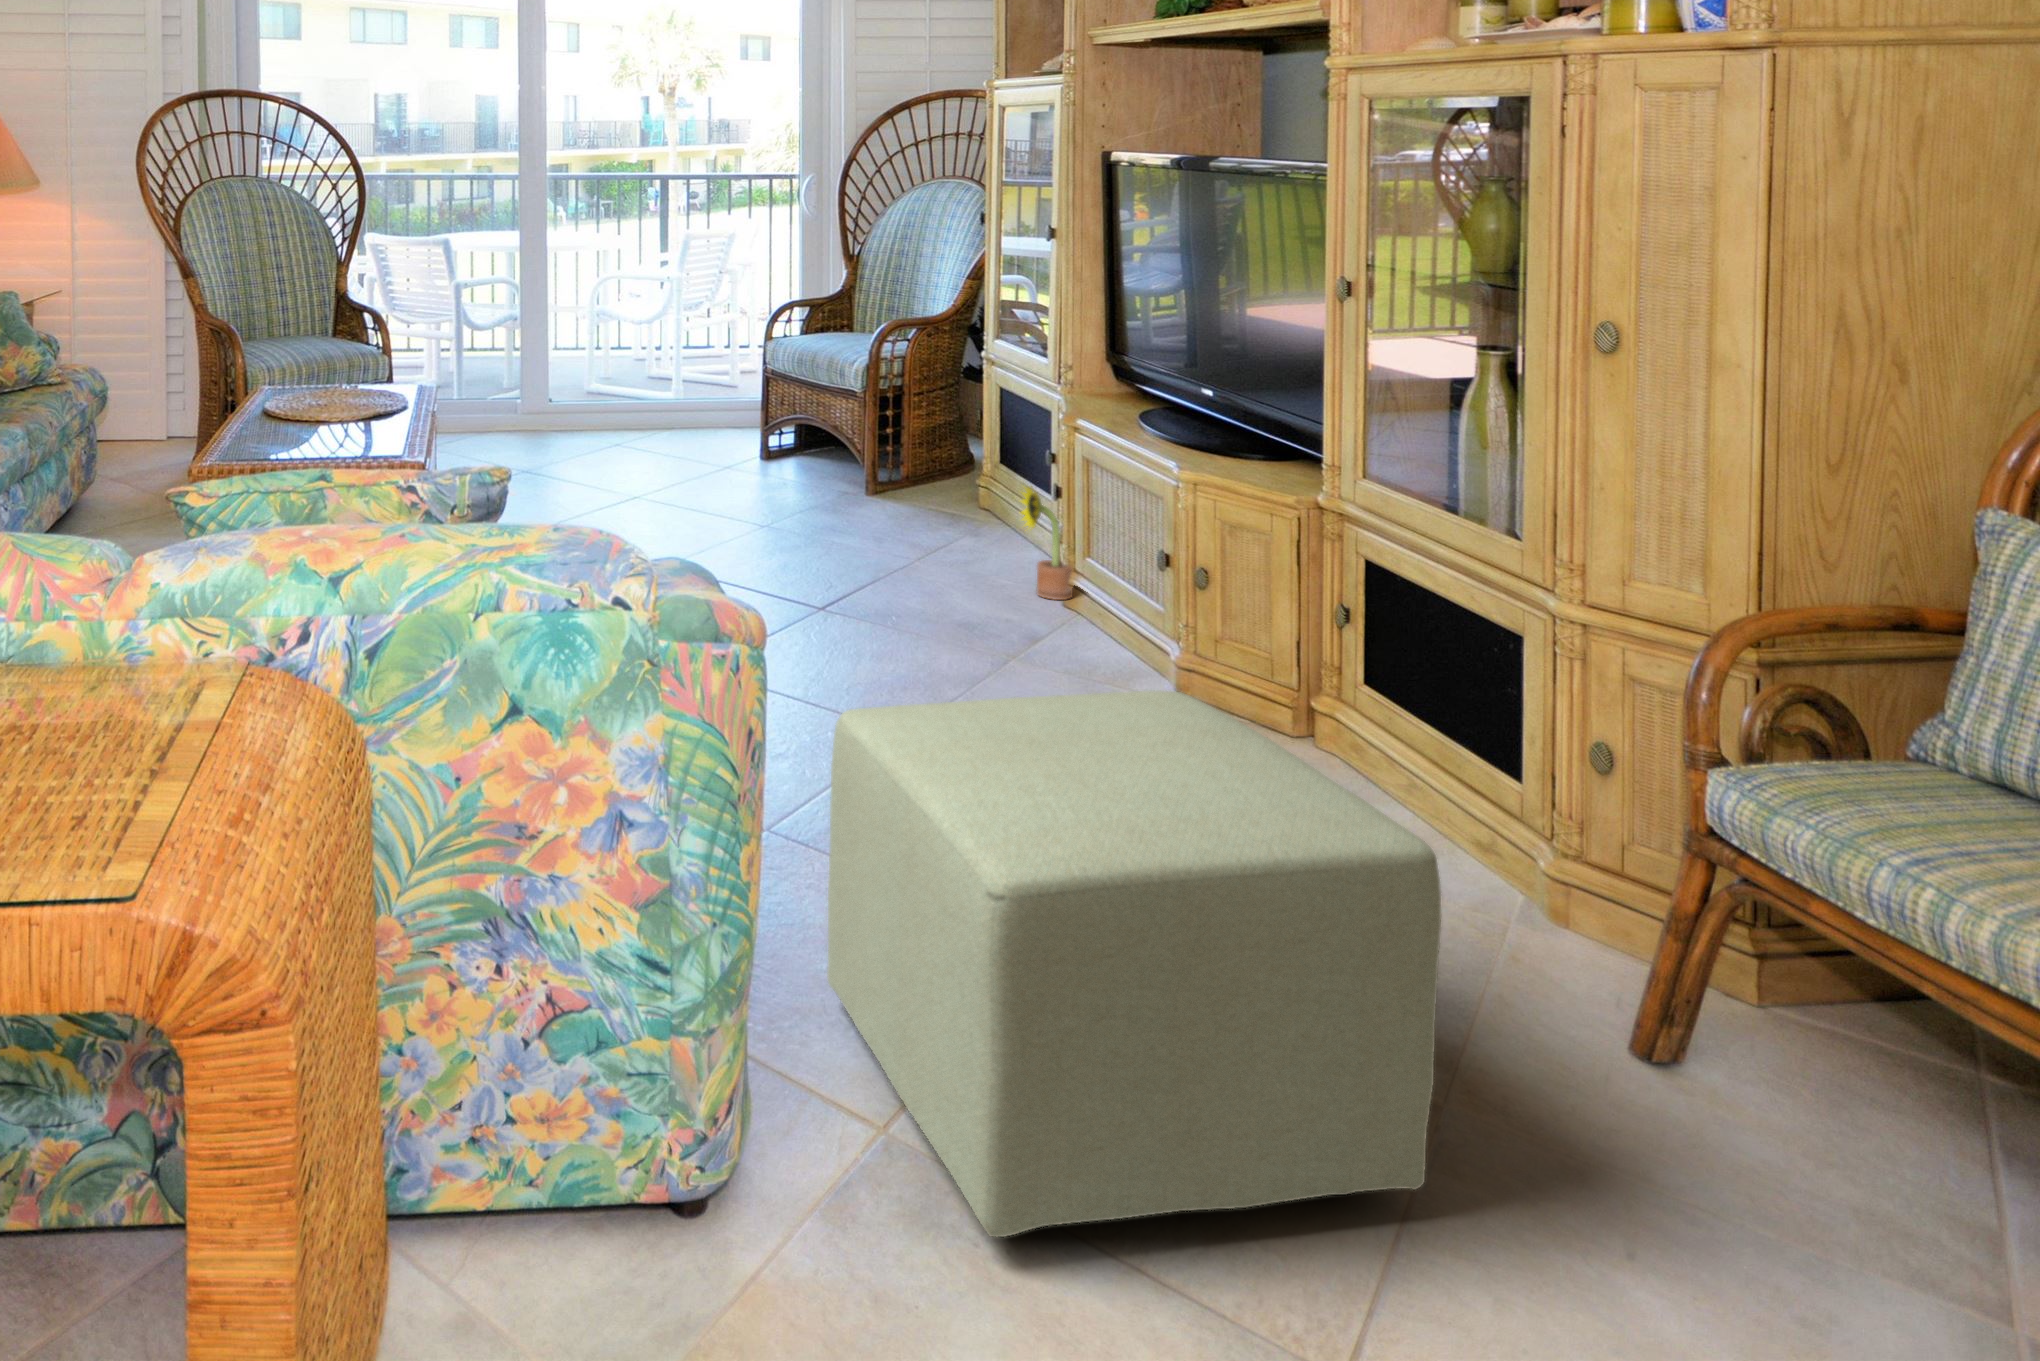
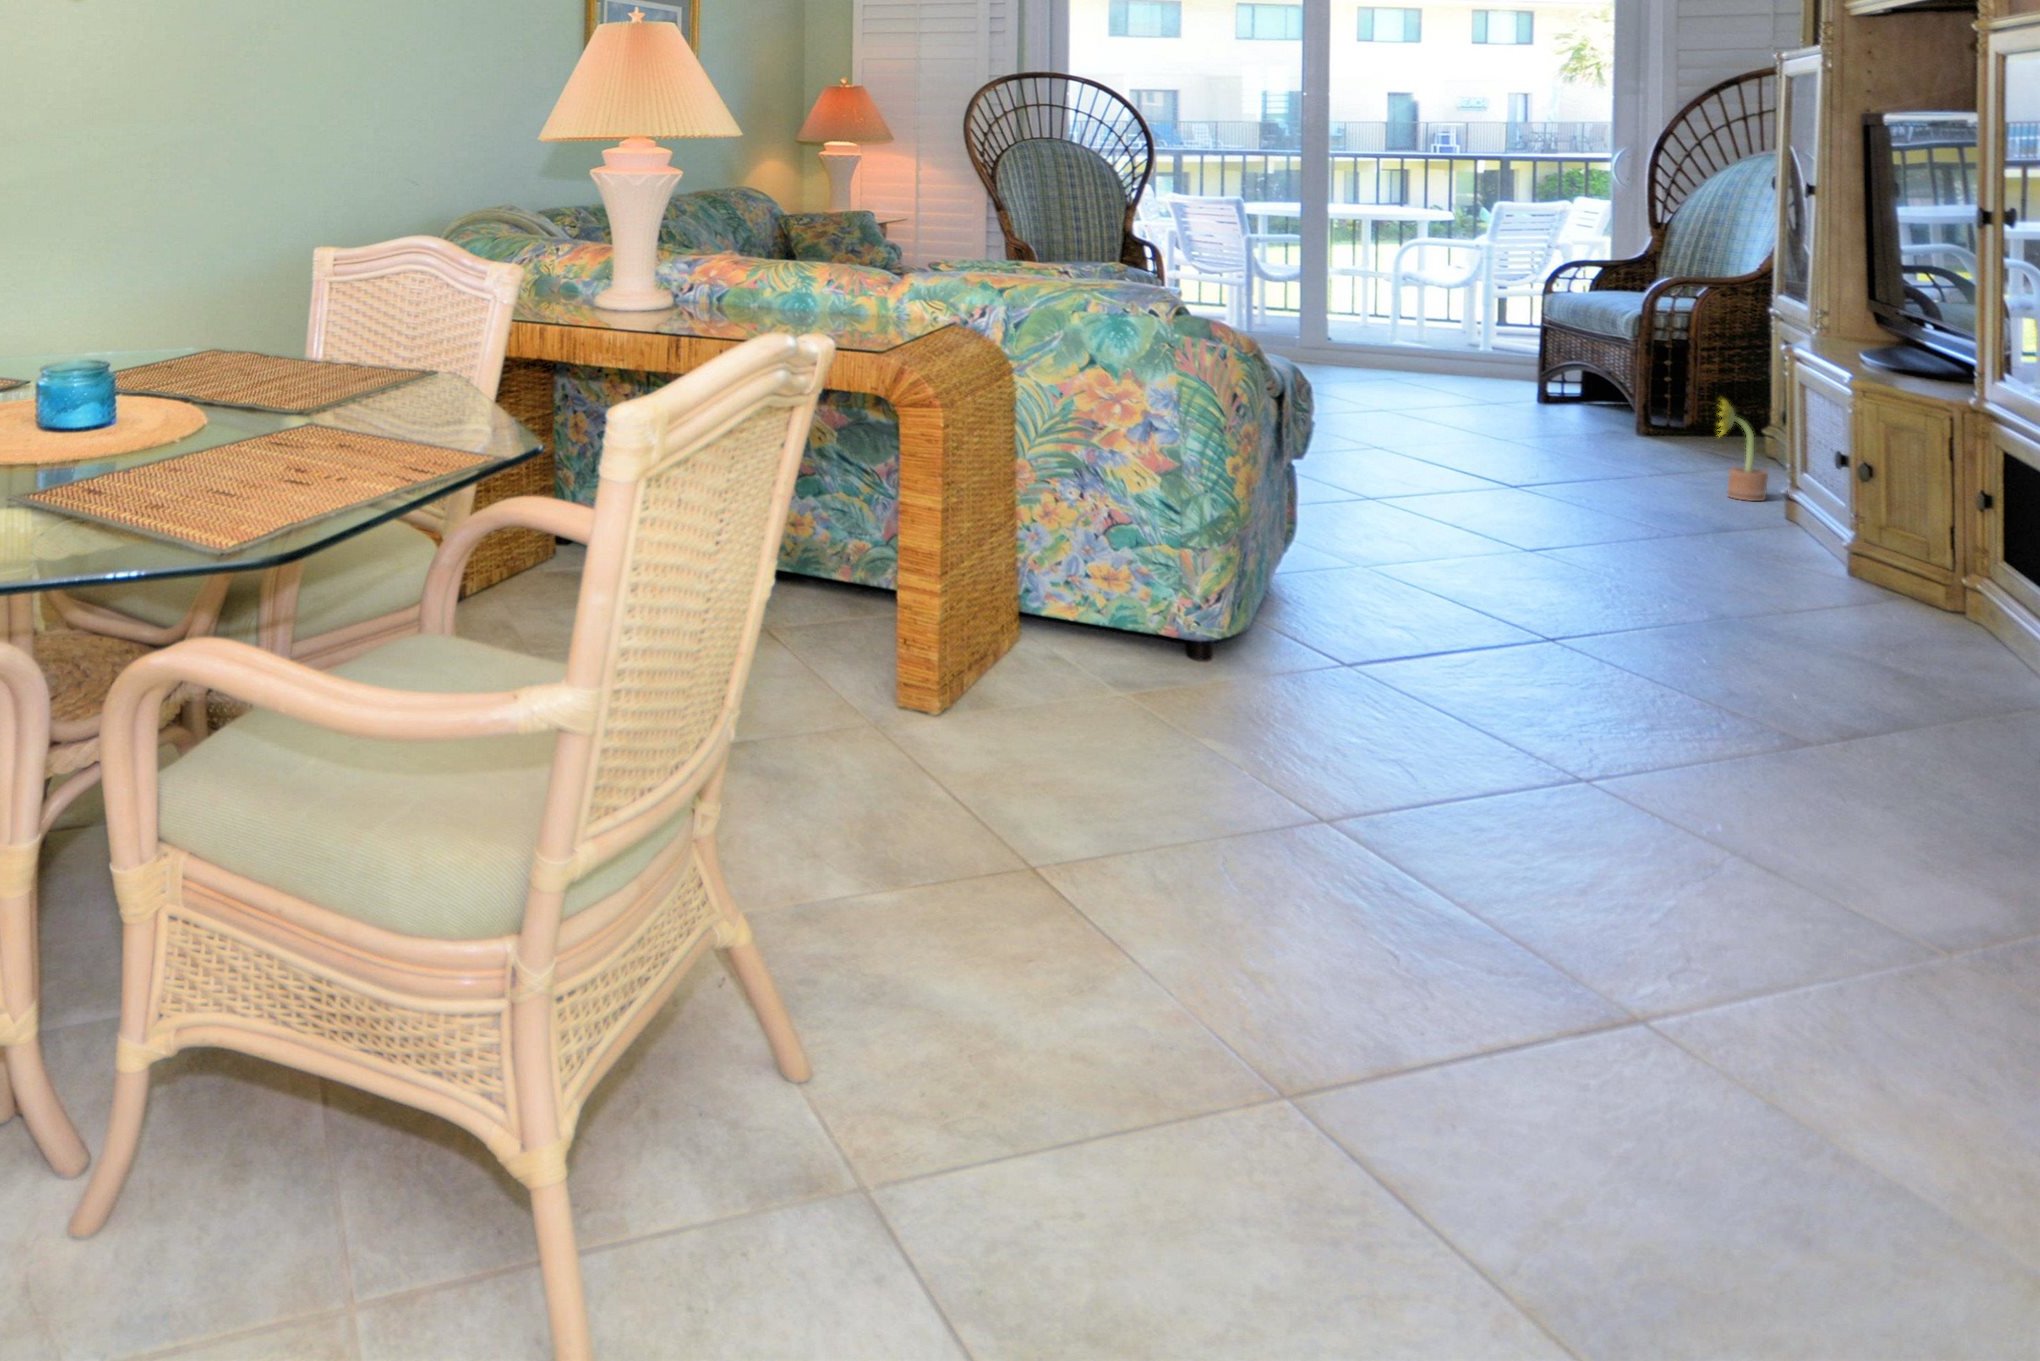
ottoman: present [827,691,1441,1237] -> none [1328,434,1678,712]

